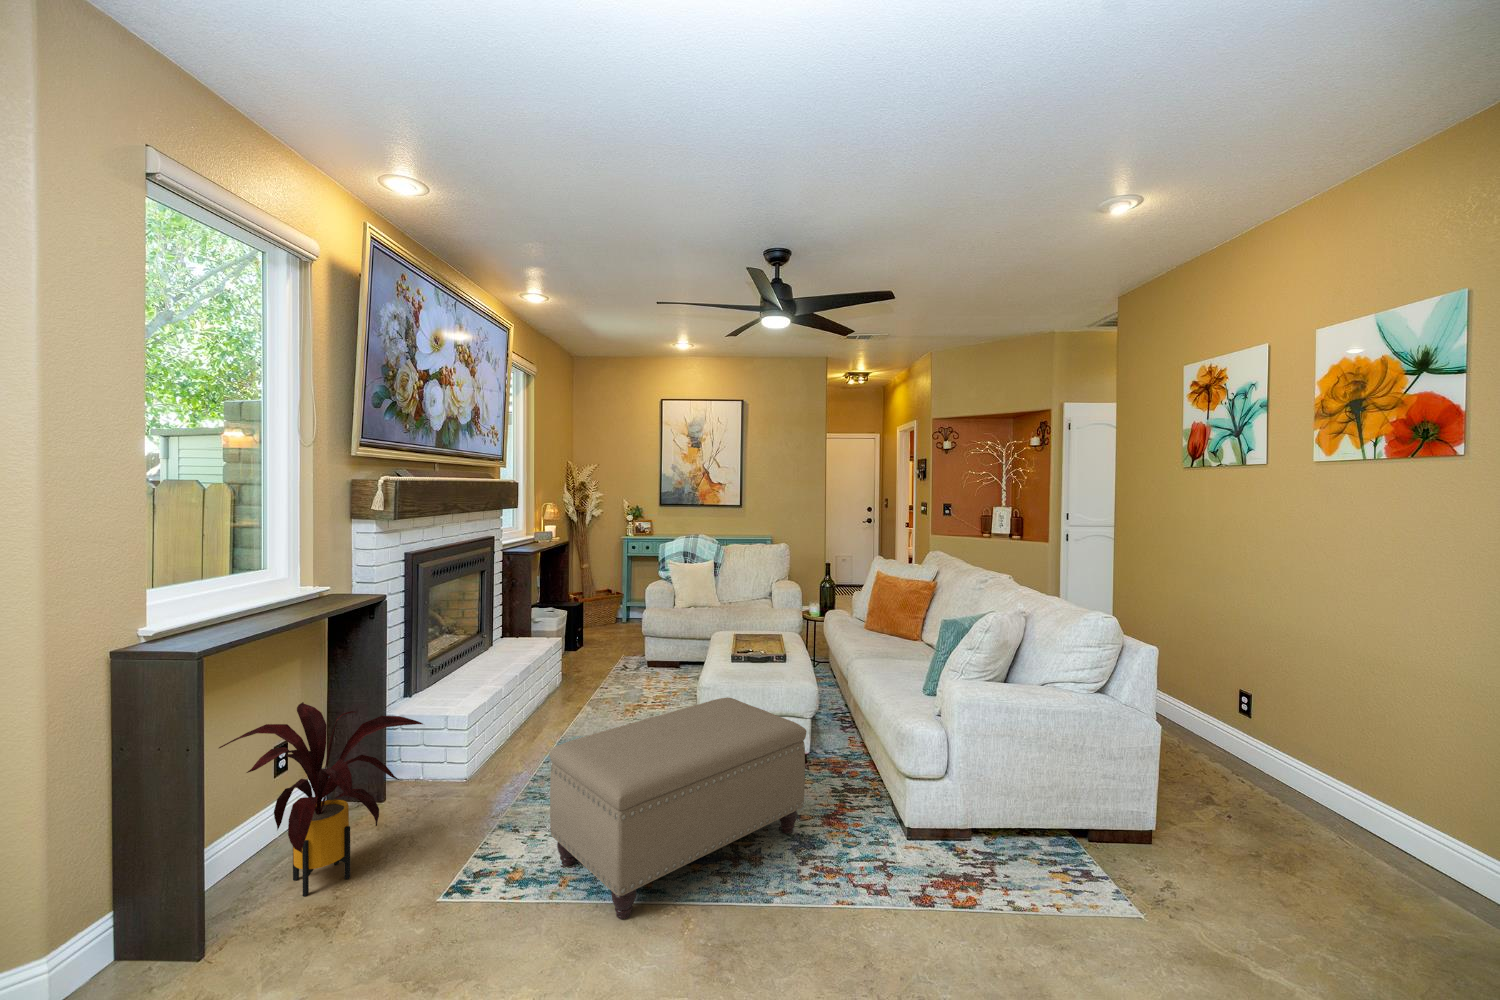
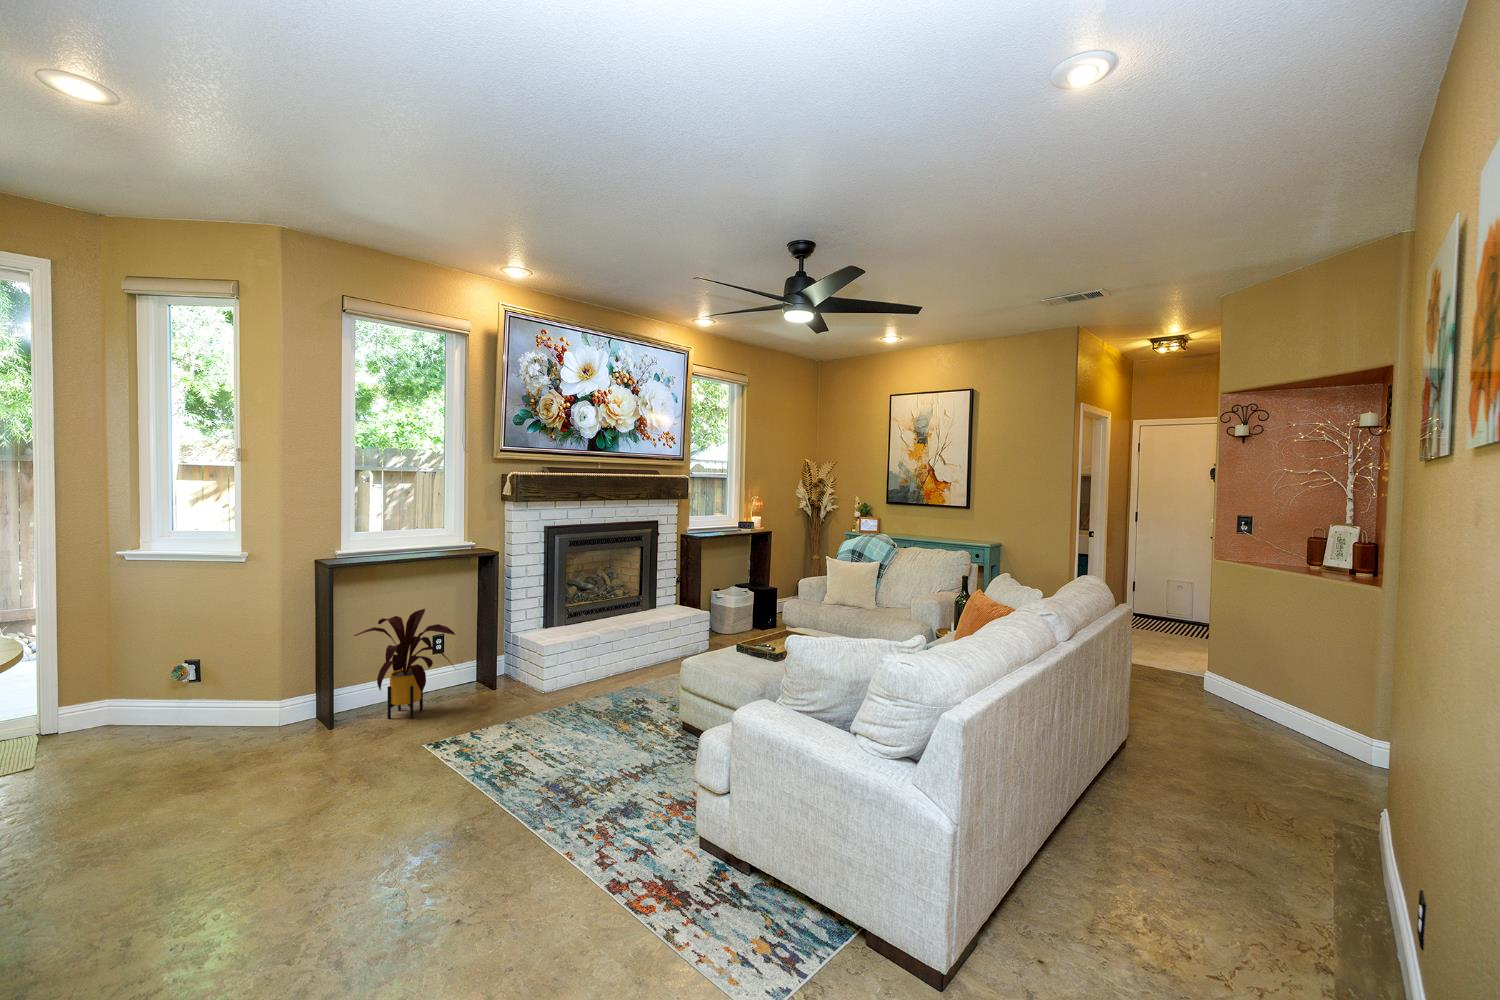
ottoman: present [550,697,807,919] -> none [435,666,653,799]

